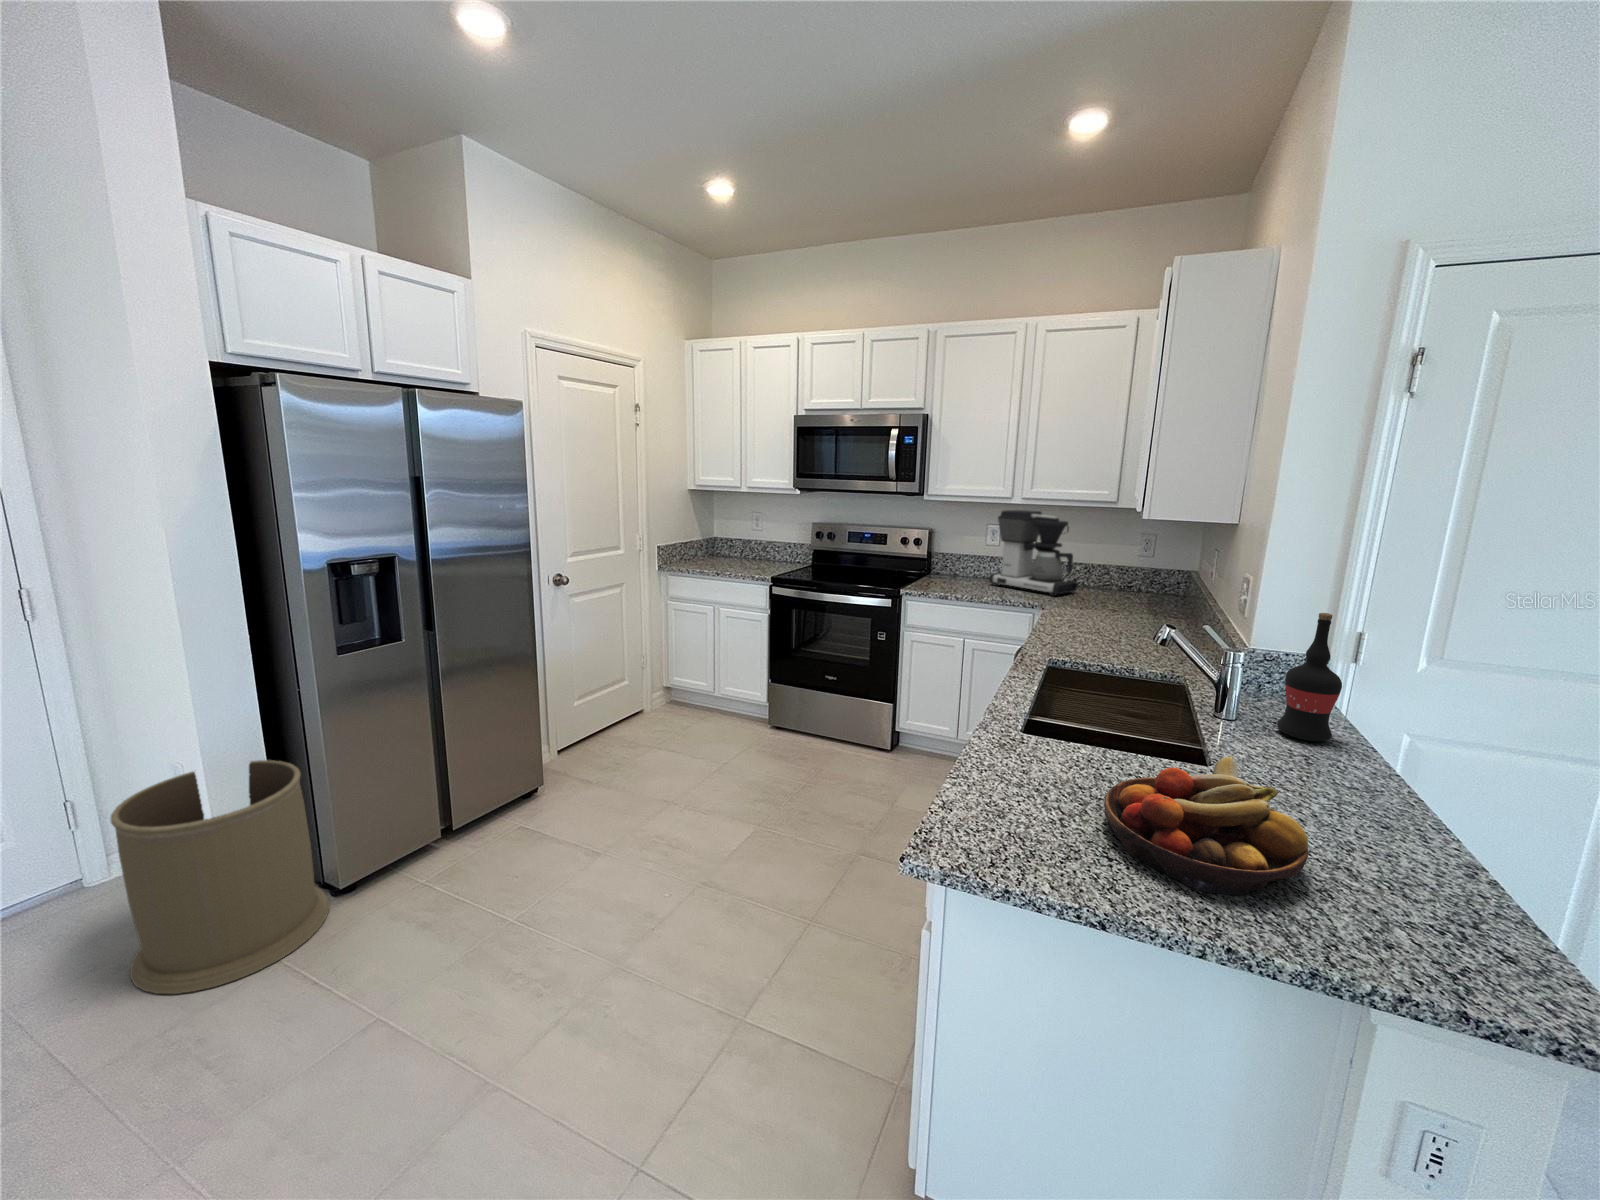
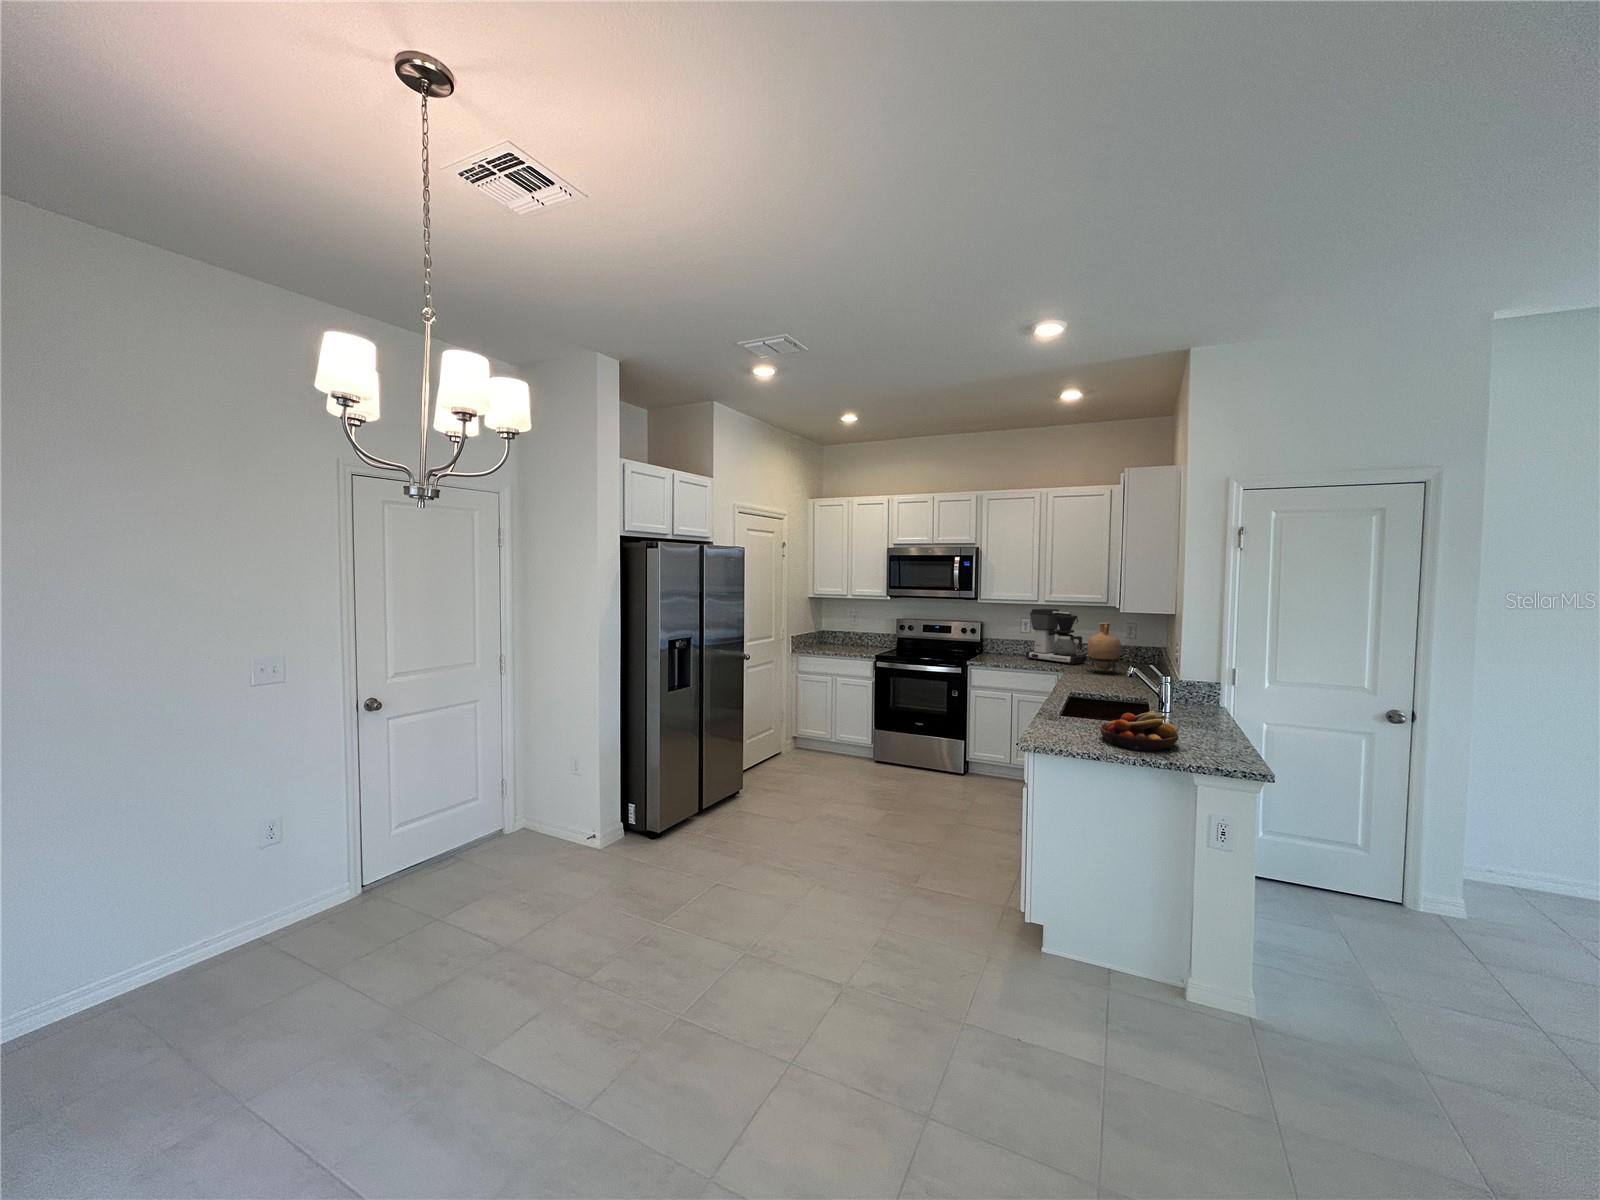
vase: none [1081,533,1134,613] -> present [1087,622,1121,672]
wine bottle: present [1277,613,1342,741] -> none [1189,656,1215,719]
trash can: present [111,760,329,994] -> none [569,755,658,874]

